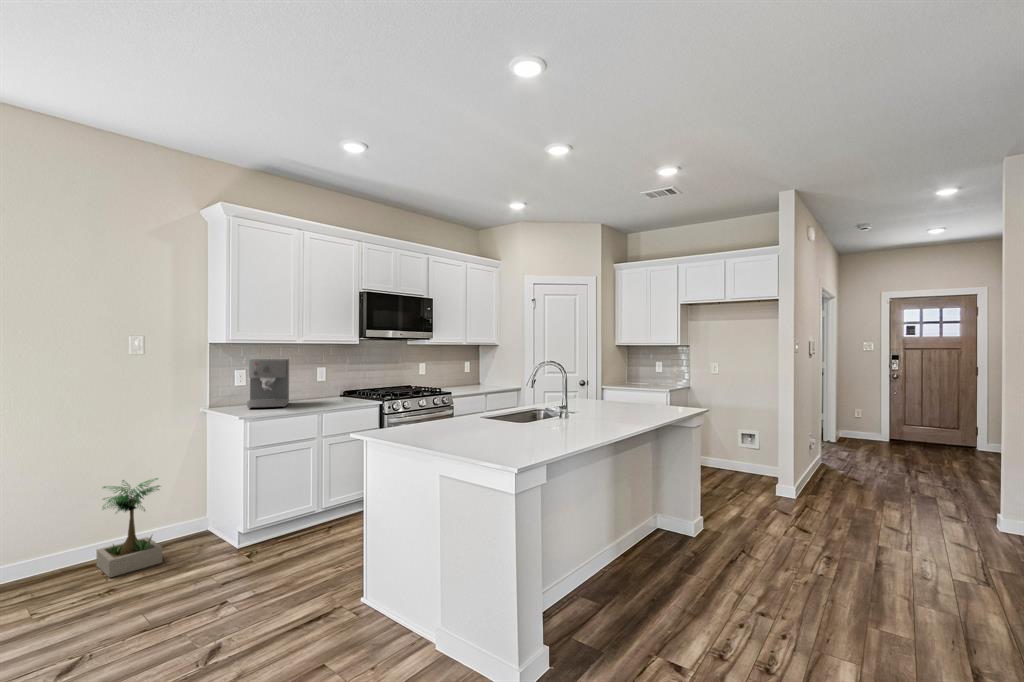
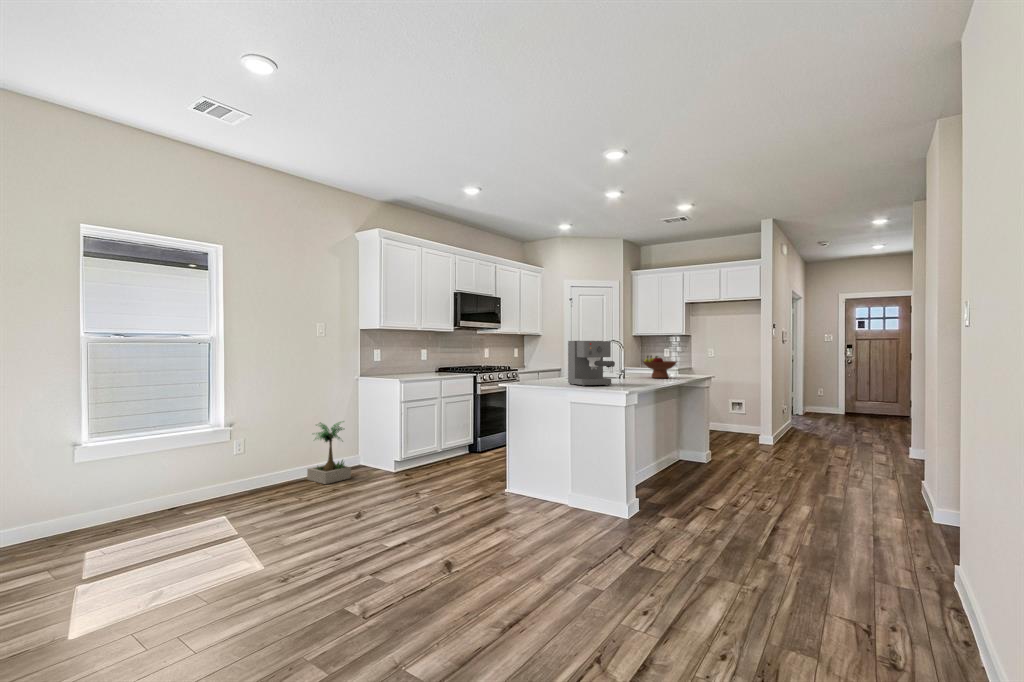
coffee maker: present [247,359,289,408] -> present [568,341,615,386]
fruit bowl: none [596,384,647,418] -> present [643,356,677,378]

